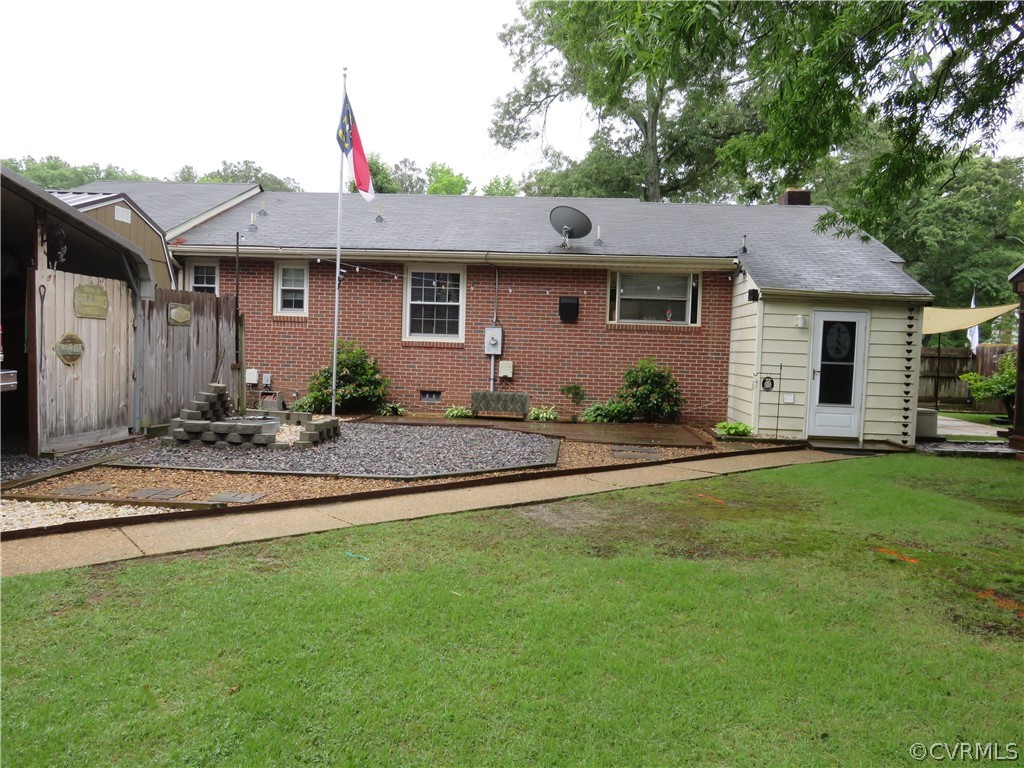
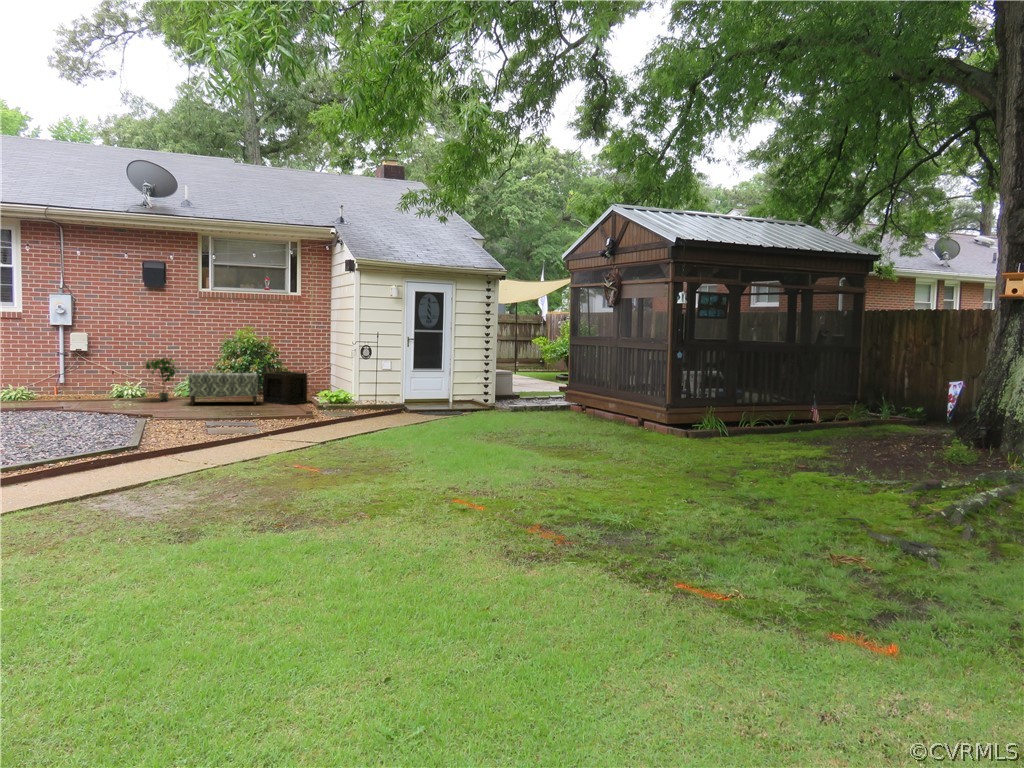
bench: present [471,391,529,421] -> present [189,372,258,405]
wooden crate: none [660,400,703,433] -> present [263,371,307,405]

